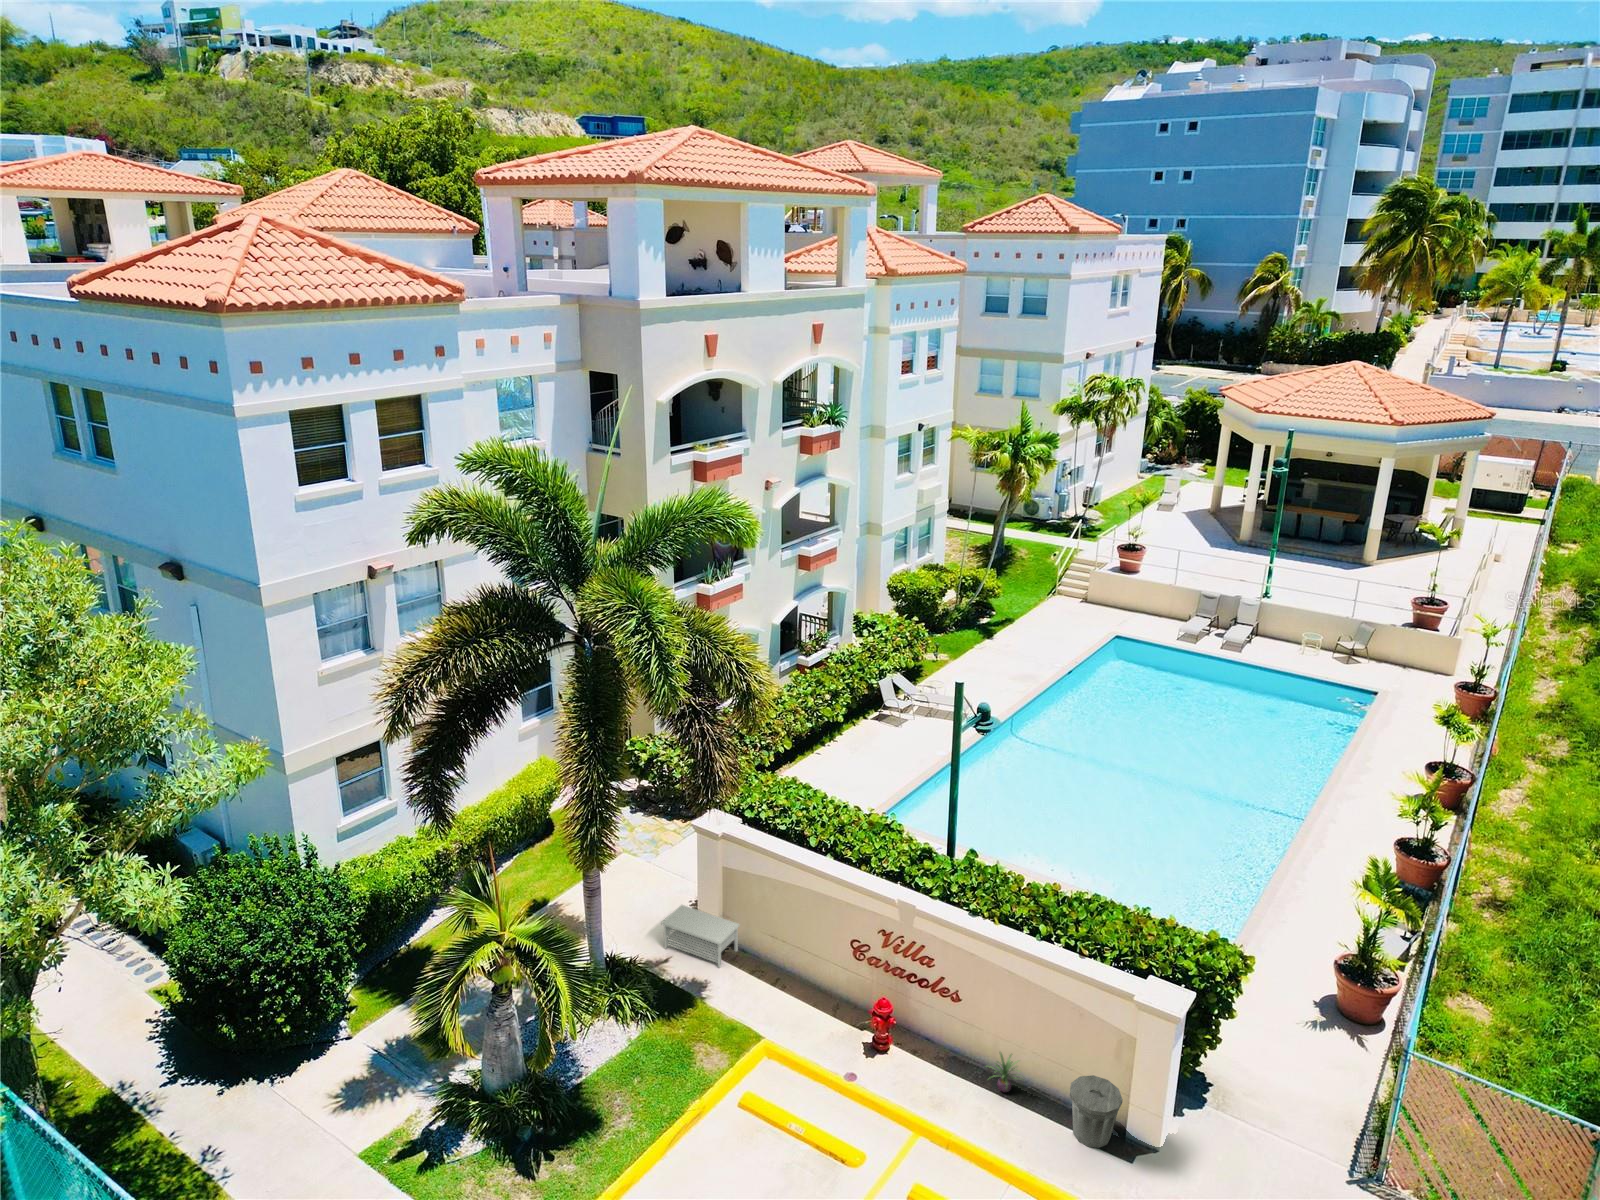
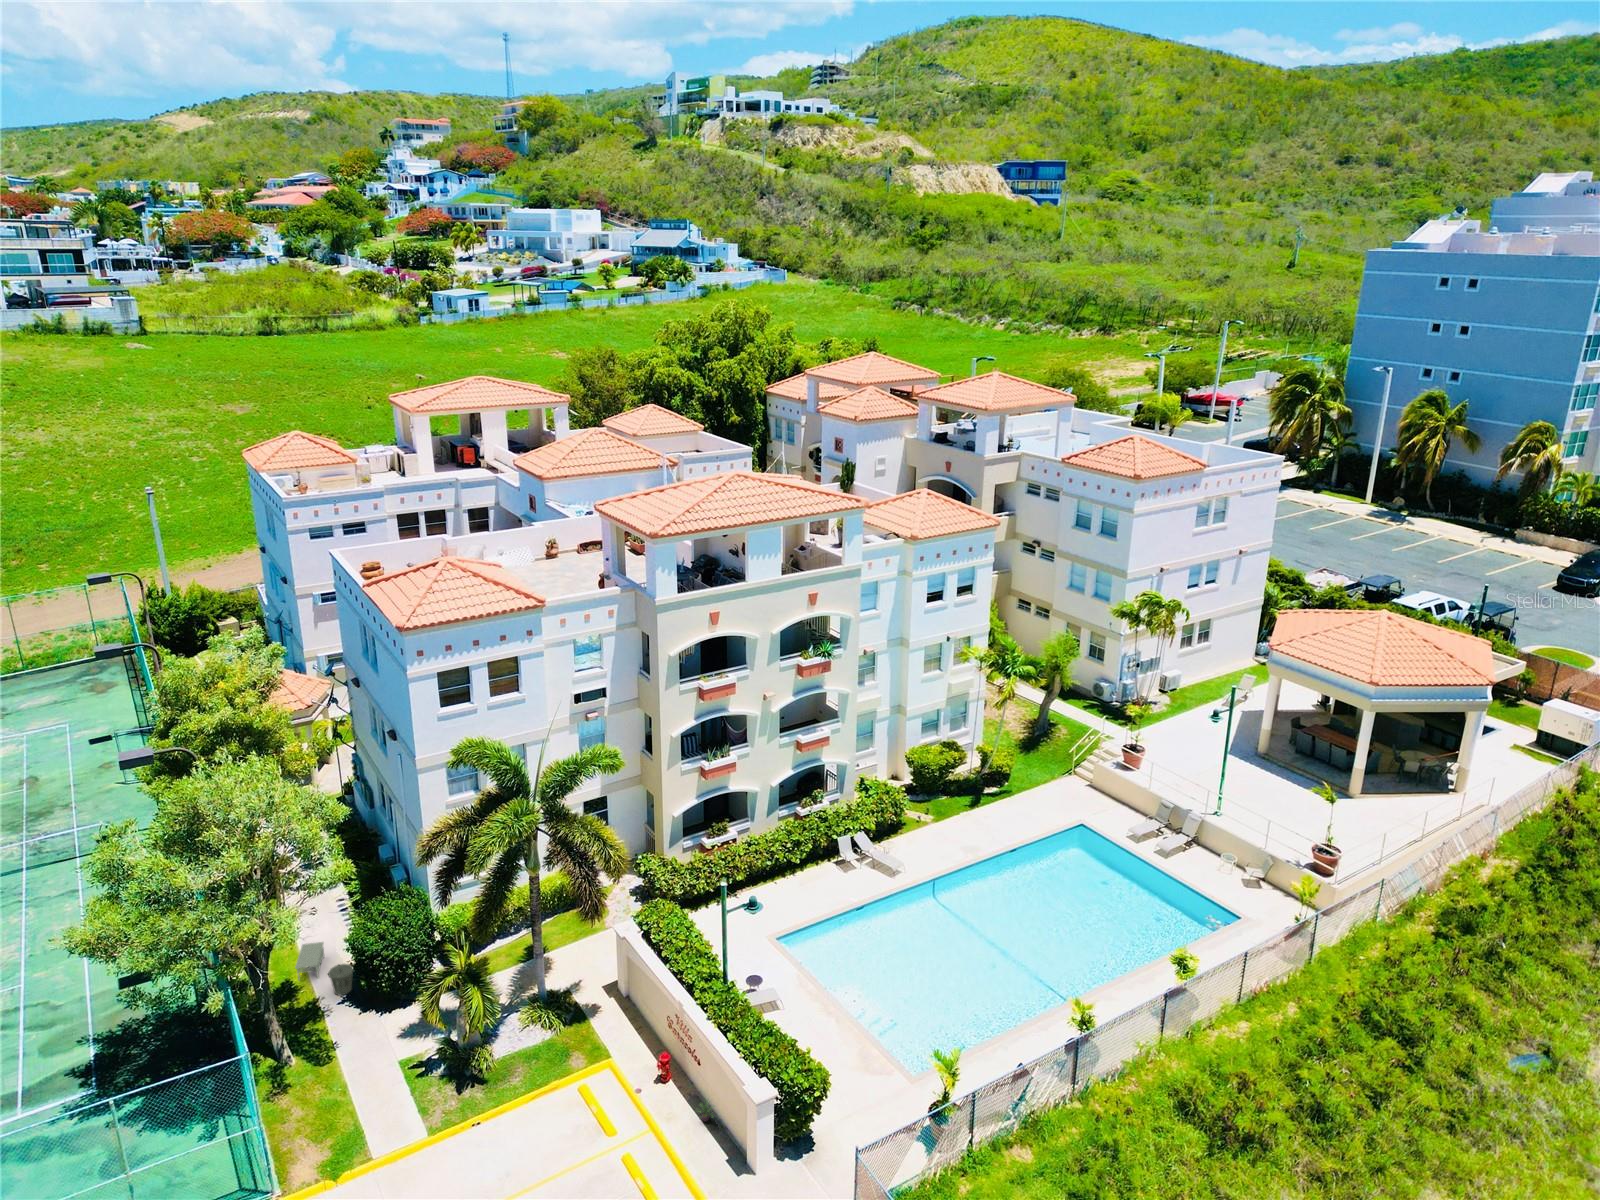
storage bench: present [661,905,739,968] -> present [295,942,324,980]
trash can: present [1070,1075,1123,1148] -> present [328,964,353,995]

